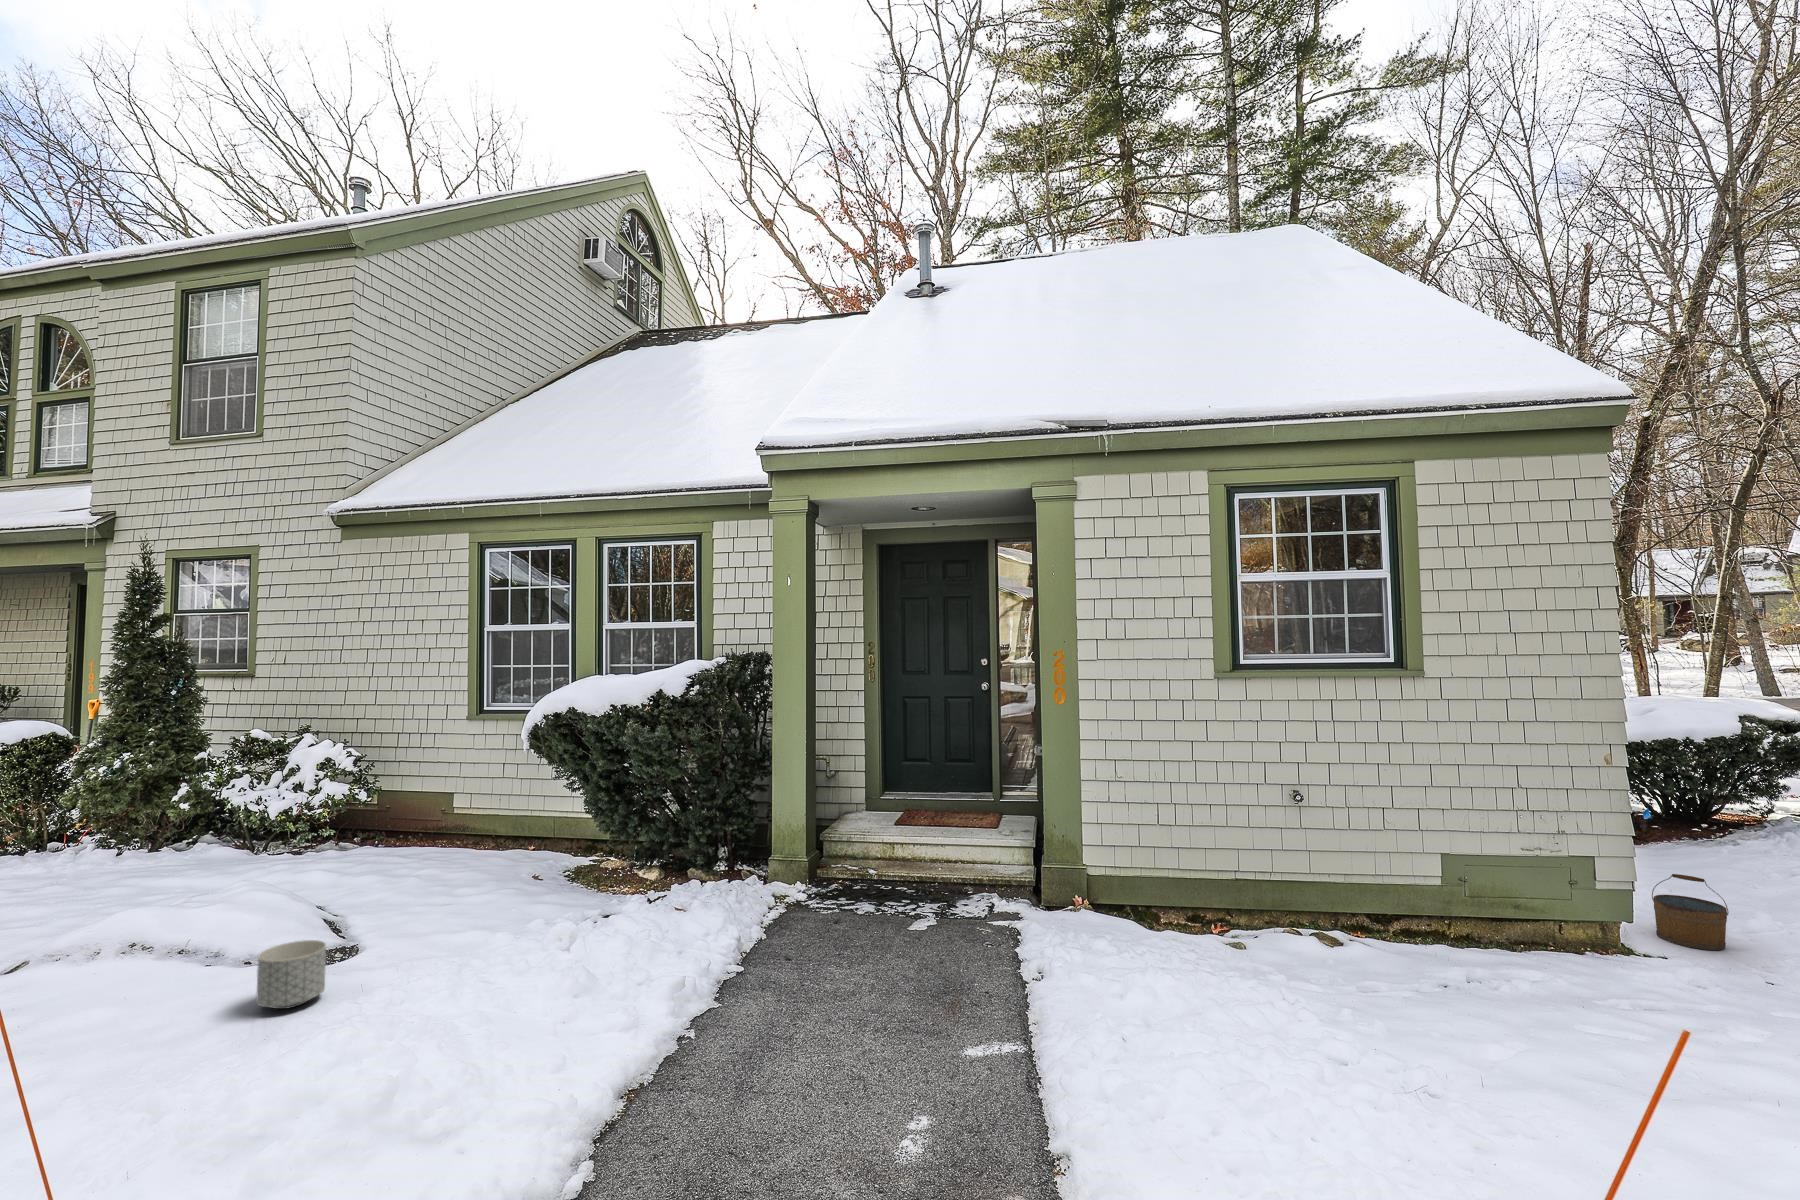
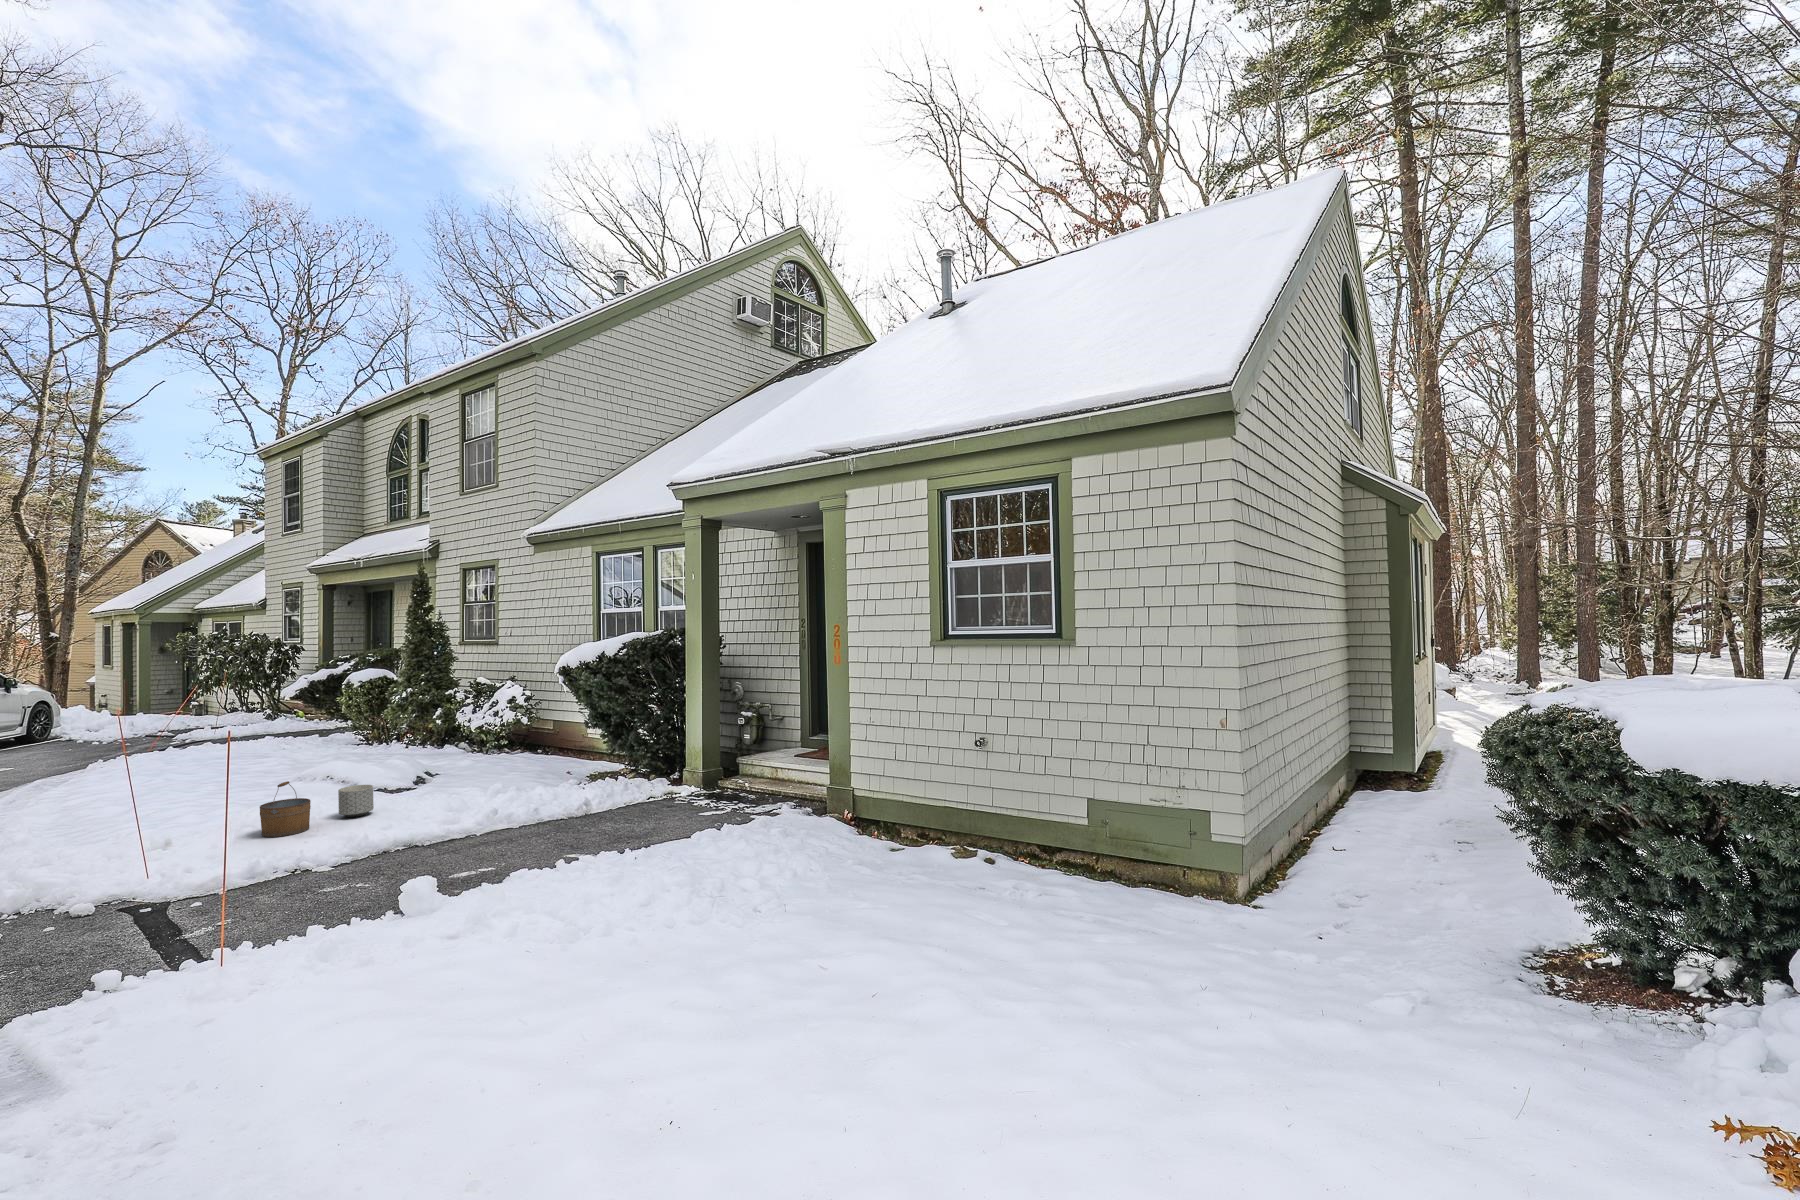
bucket: present [1652,874,1729,950] -> present [260,781,311,837]

